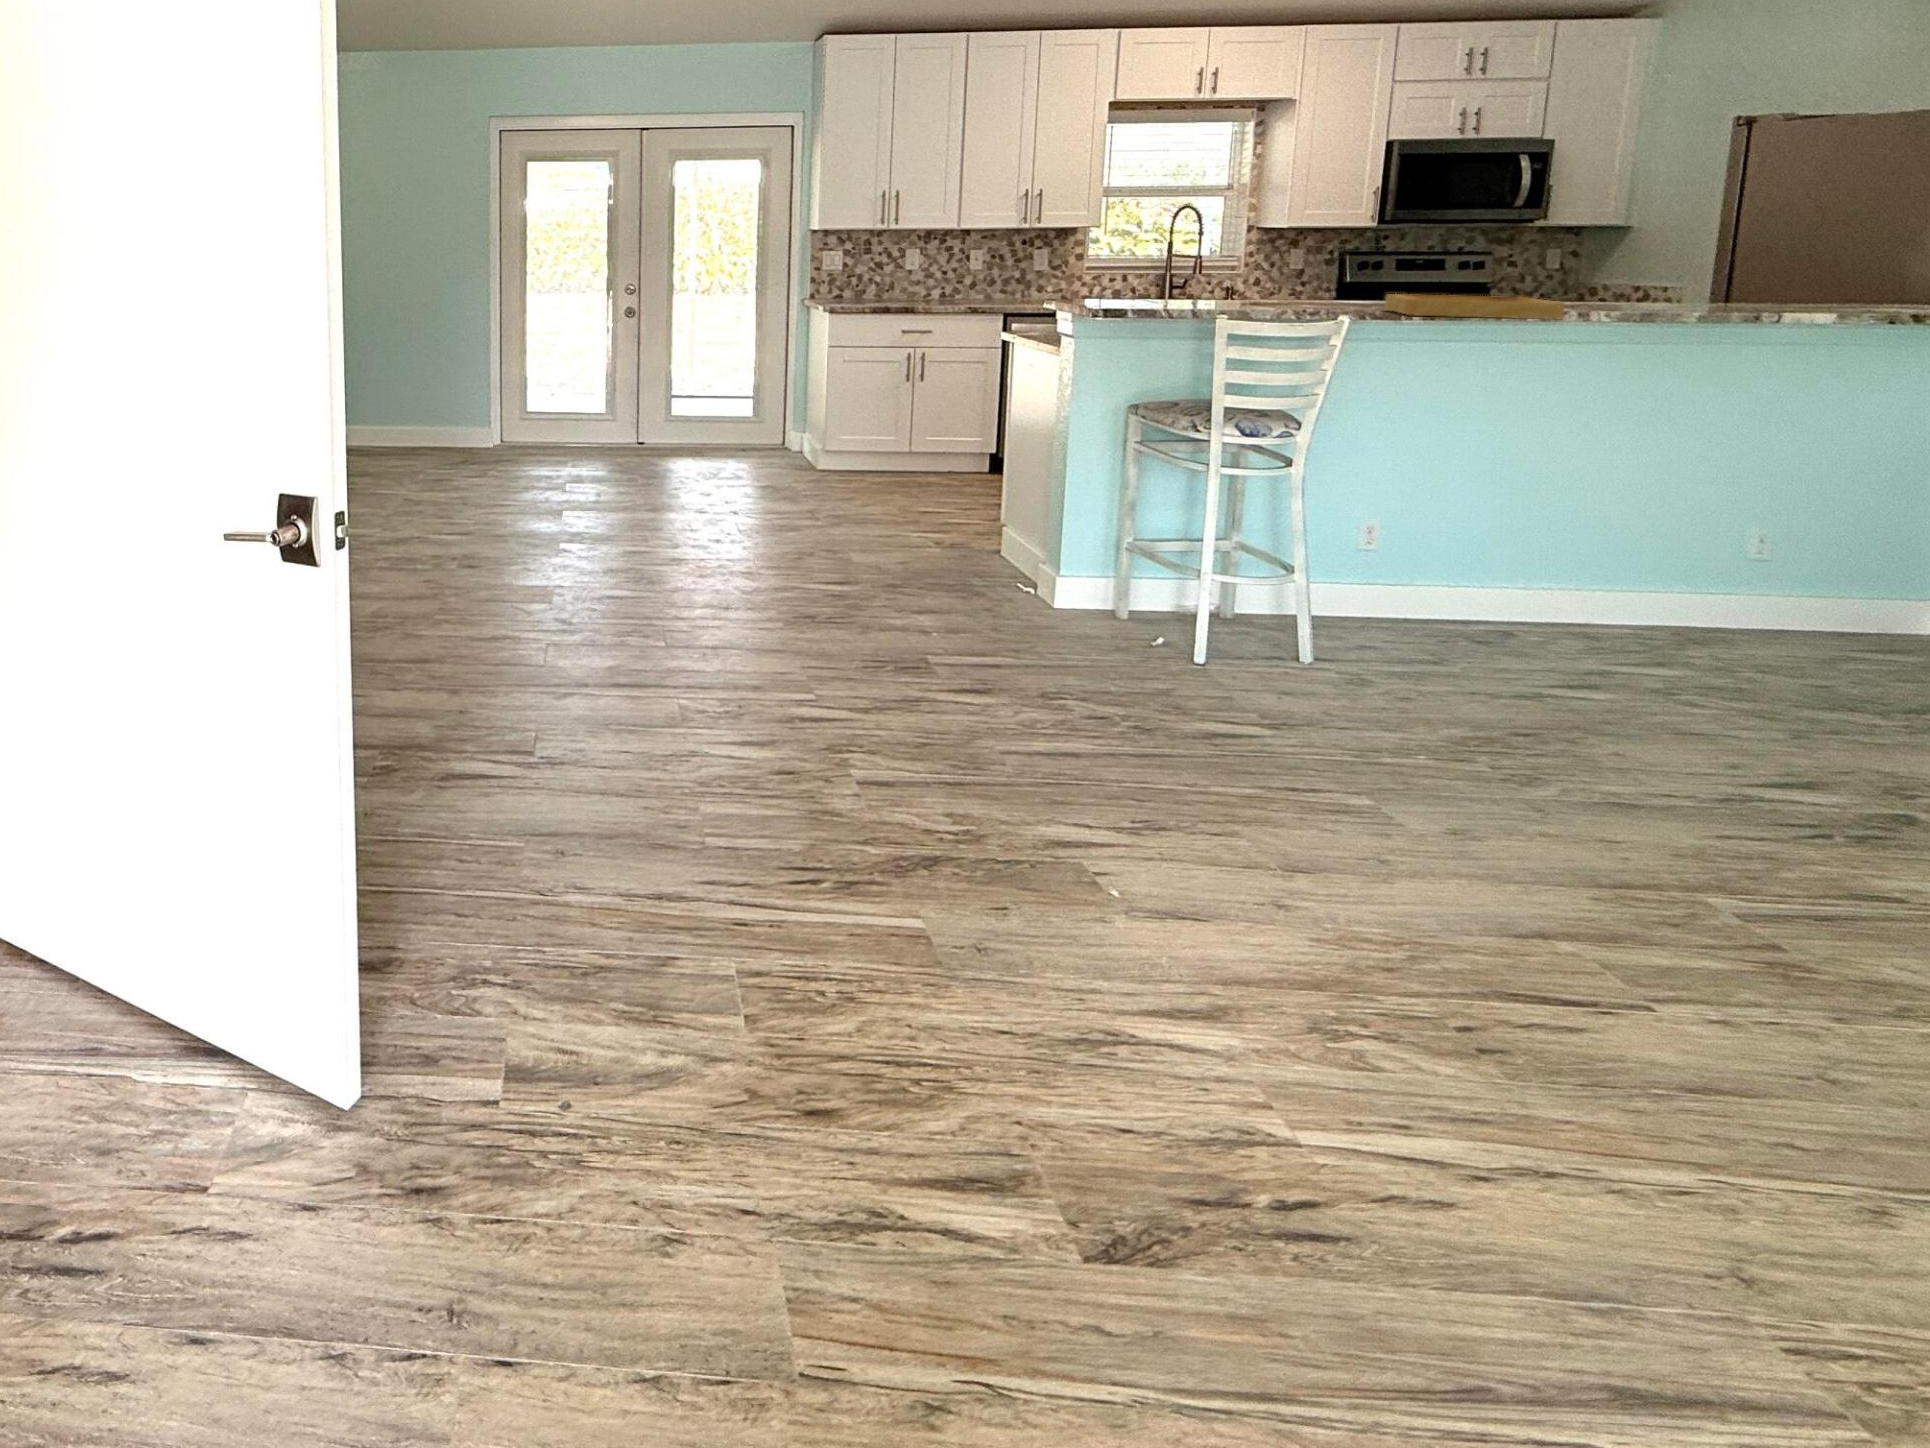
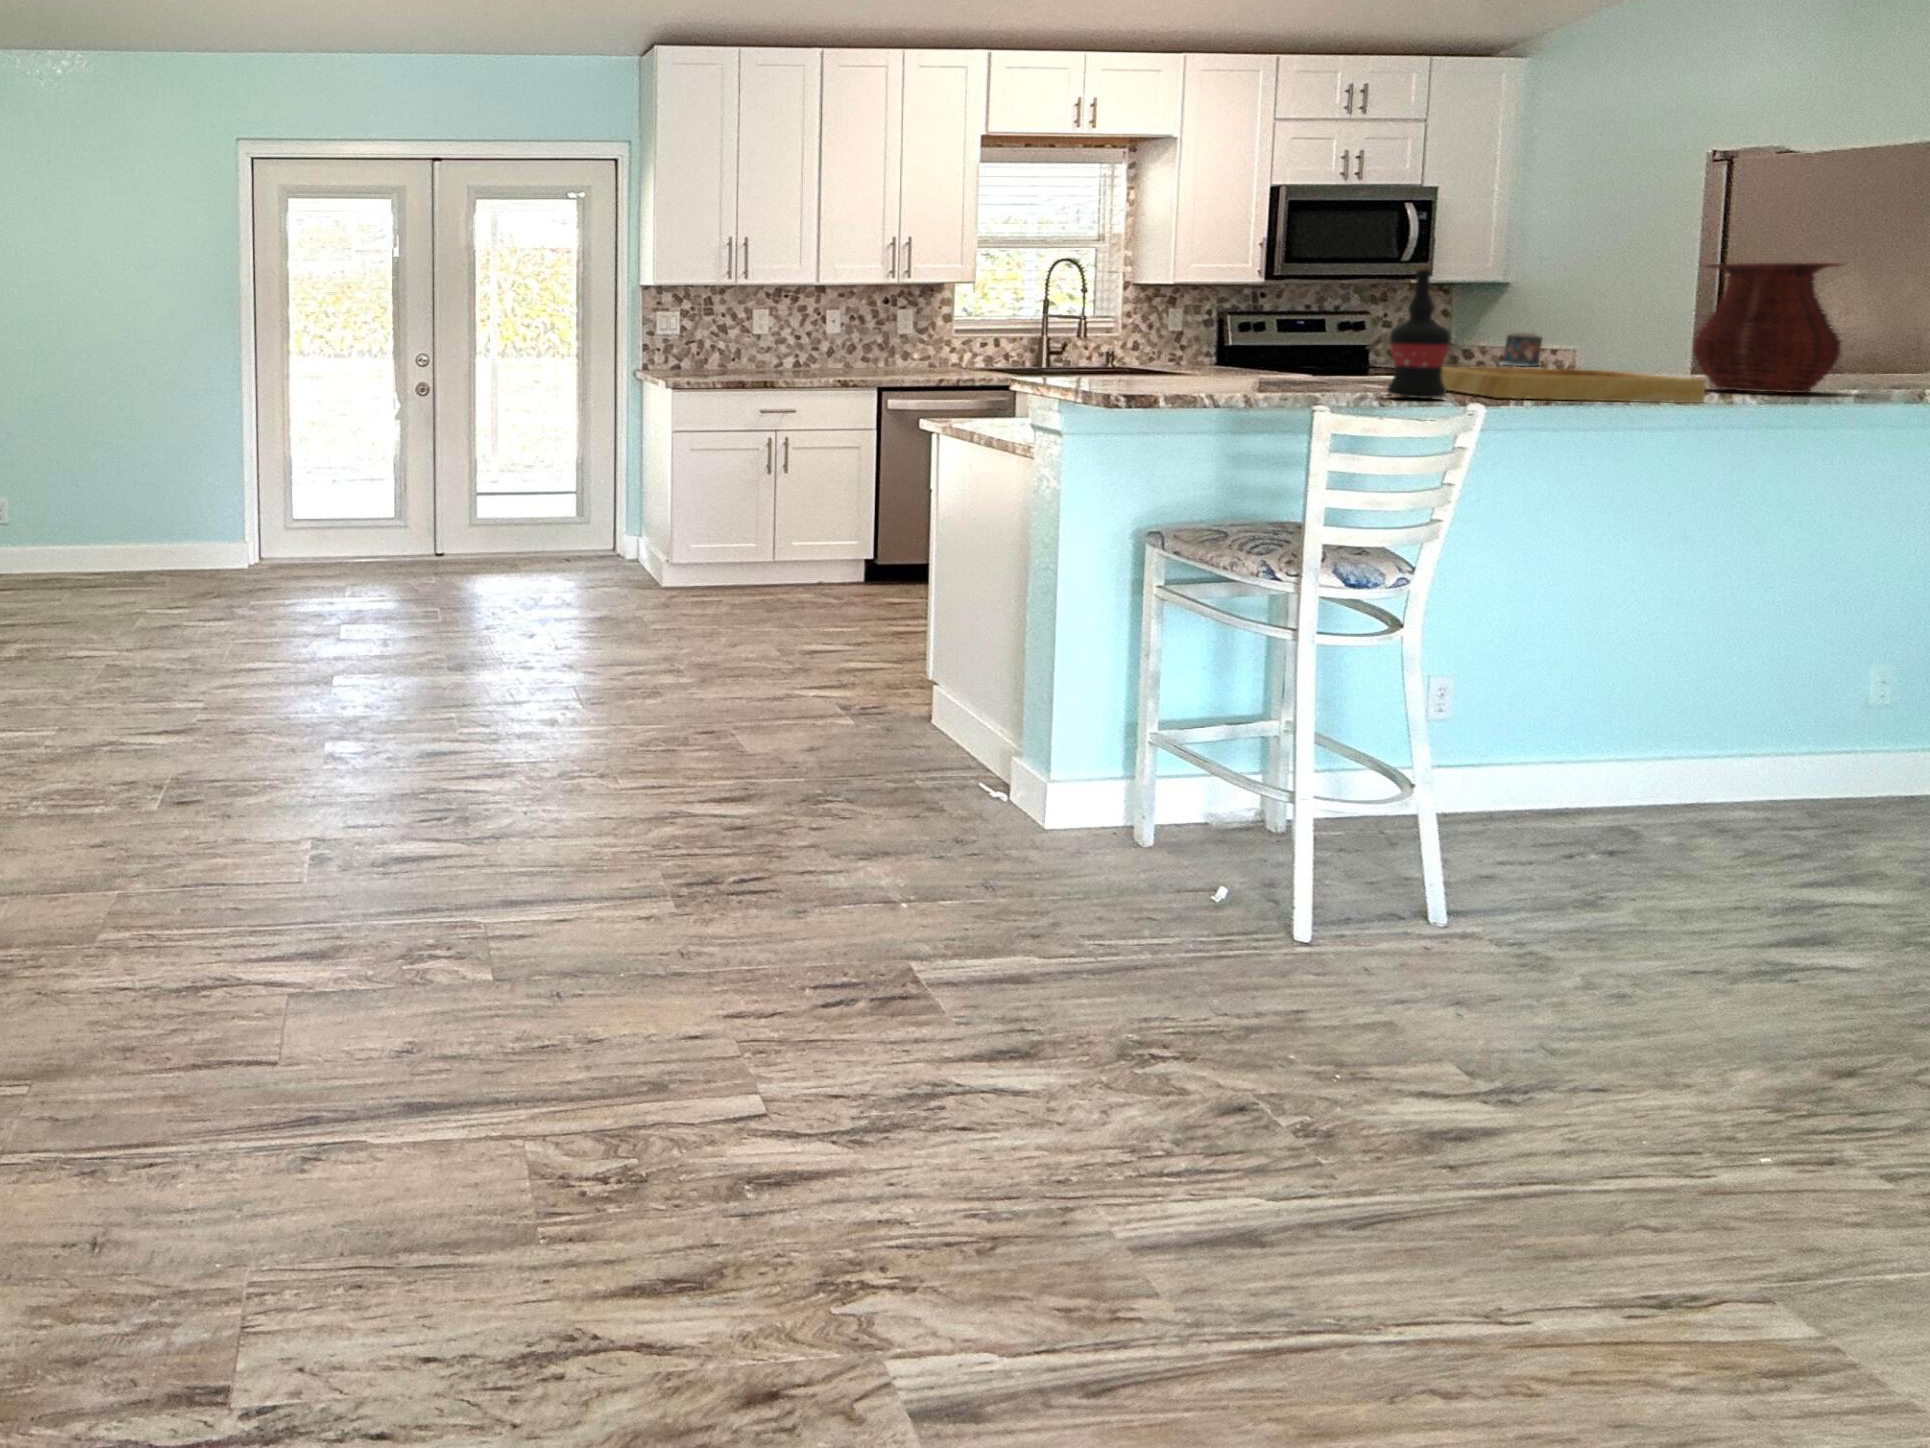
vase: none [1609,216,1727,315] -> present [1693,263,1843,393]
wine bottle: none [1326,219,1372,315] -> present [1387,264,1450,398]
candle: none [1547,270,1587,299] -> present [1500,332,1543,366]

